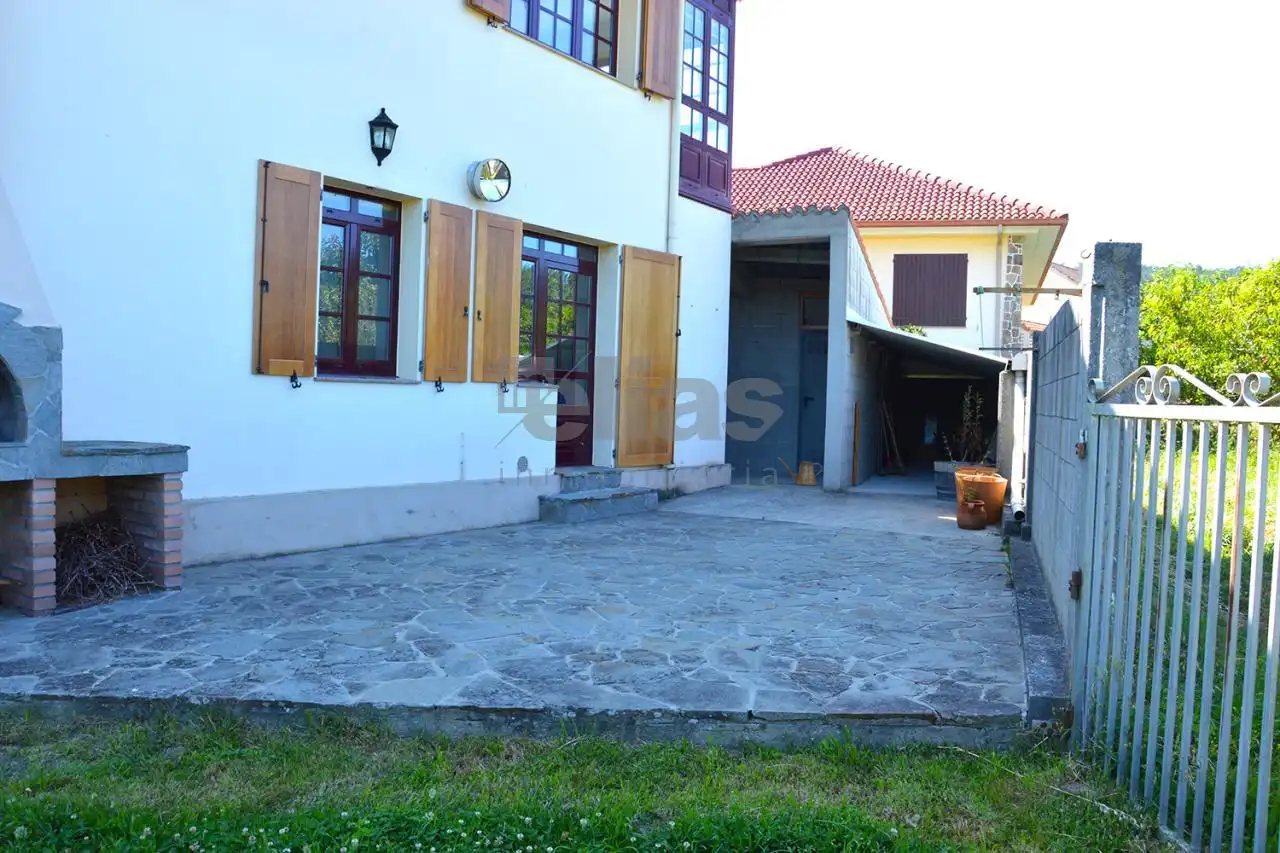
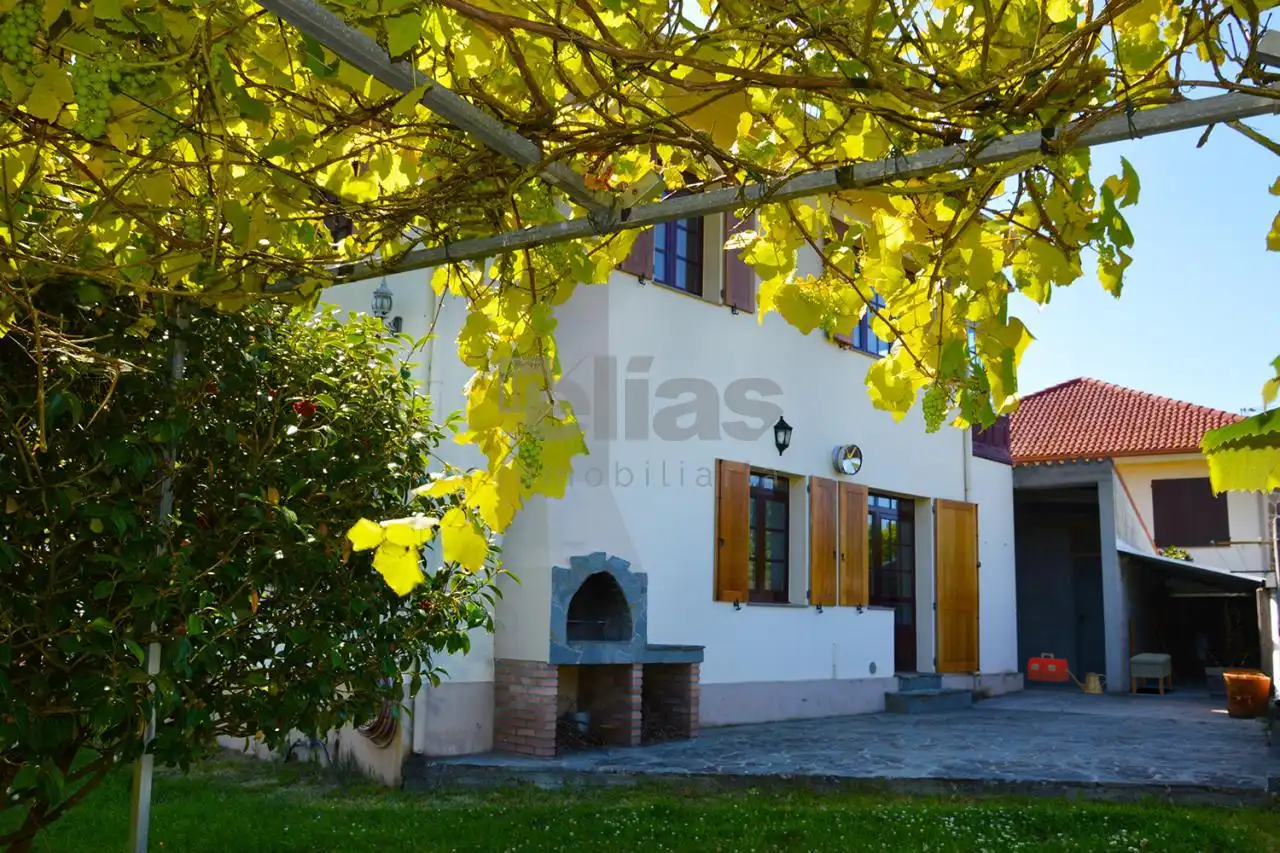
toolbox: none [743,437,787,470] -> present [1028,654,1069,682]
bench: none [849,438,895,487] -> present [1130,653,1171,695]

